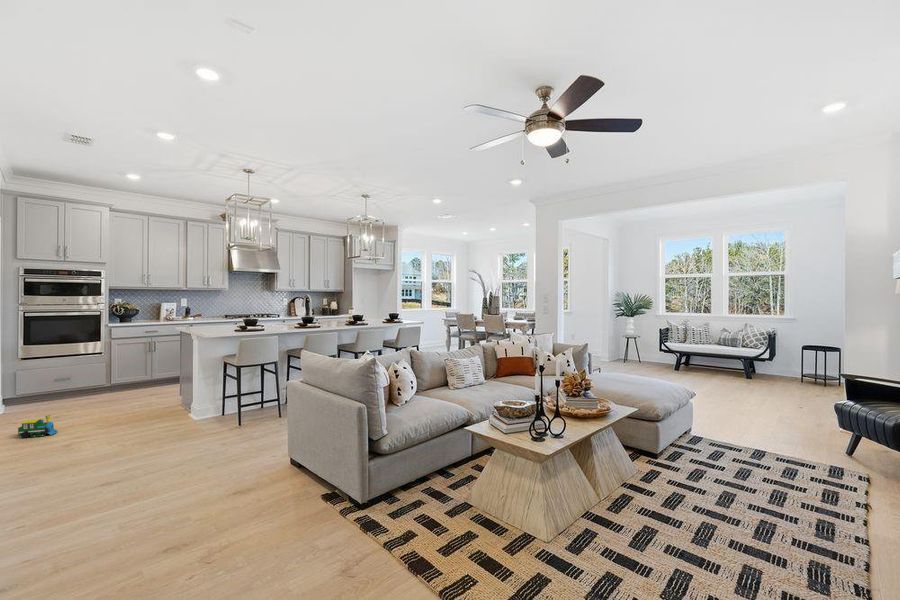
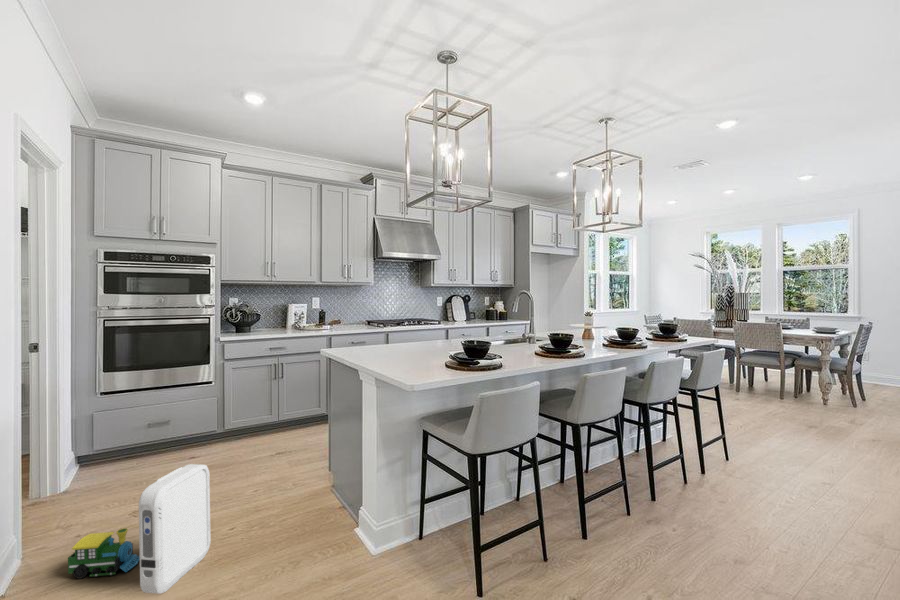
air purifier: none [60,383,99,438] -> present [139,464,210,594]

